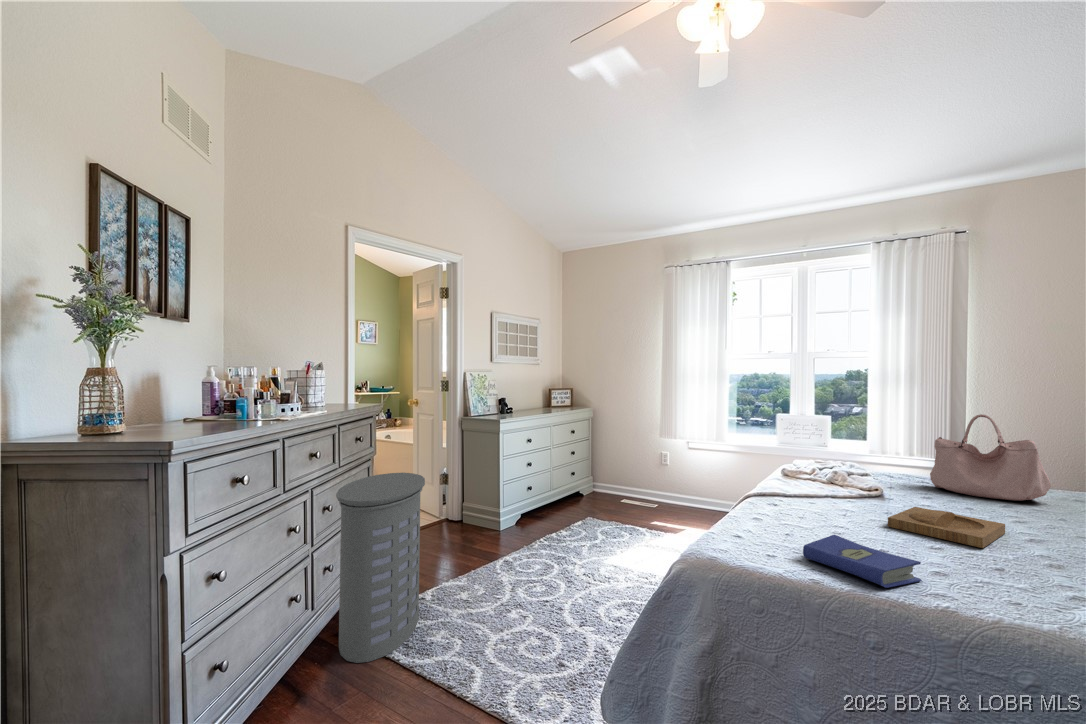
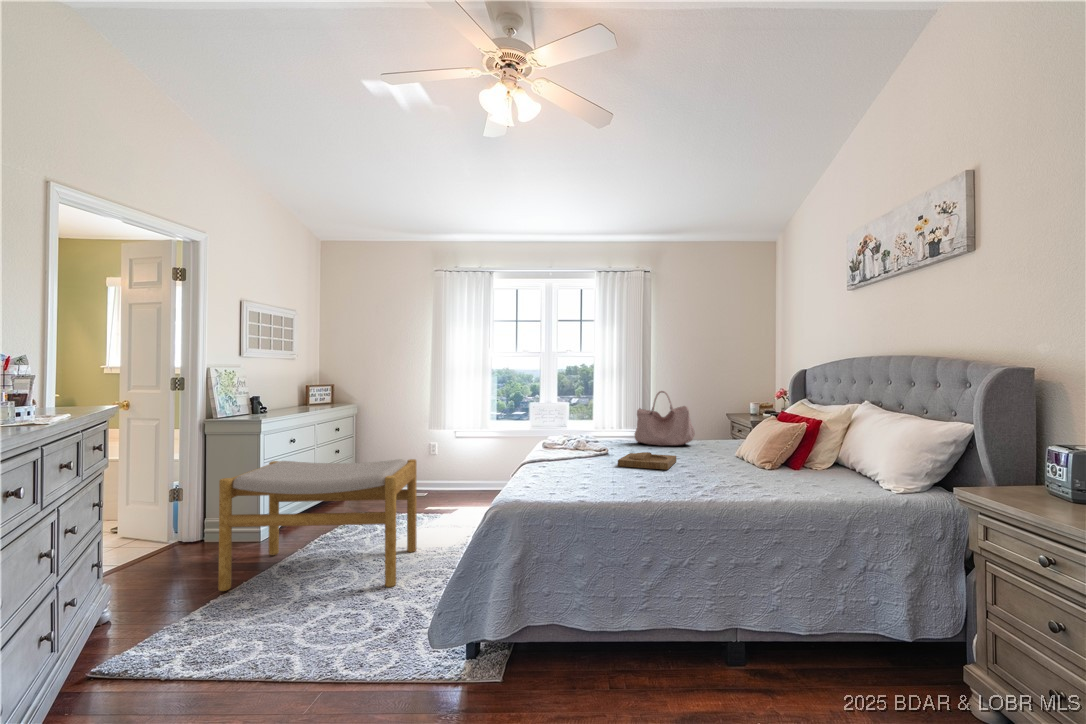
footstool: none [450,460,630,612] -> present [218,459,417,591]
laundry hamper: present [336,473,425,663] -> none [91,479,206,696]
hardcover book: present [803,535,922,588] -> none [577,471,642,494]

